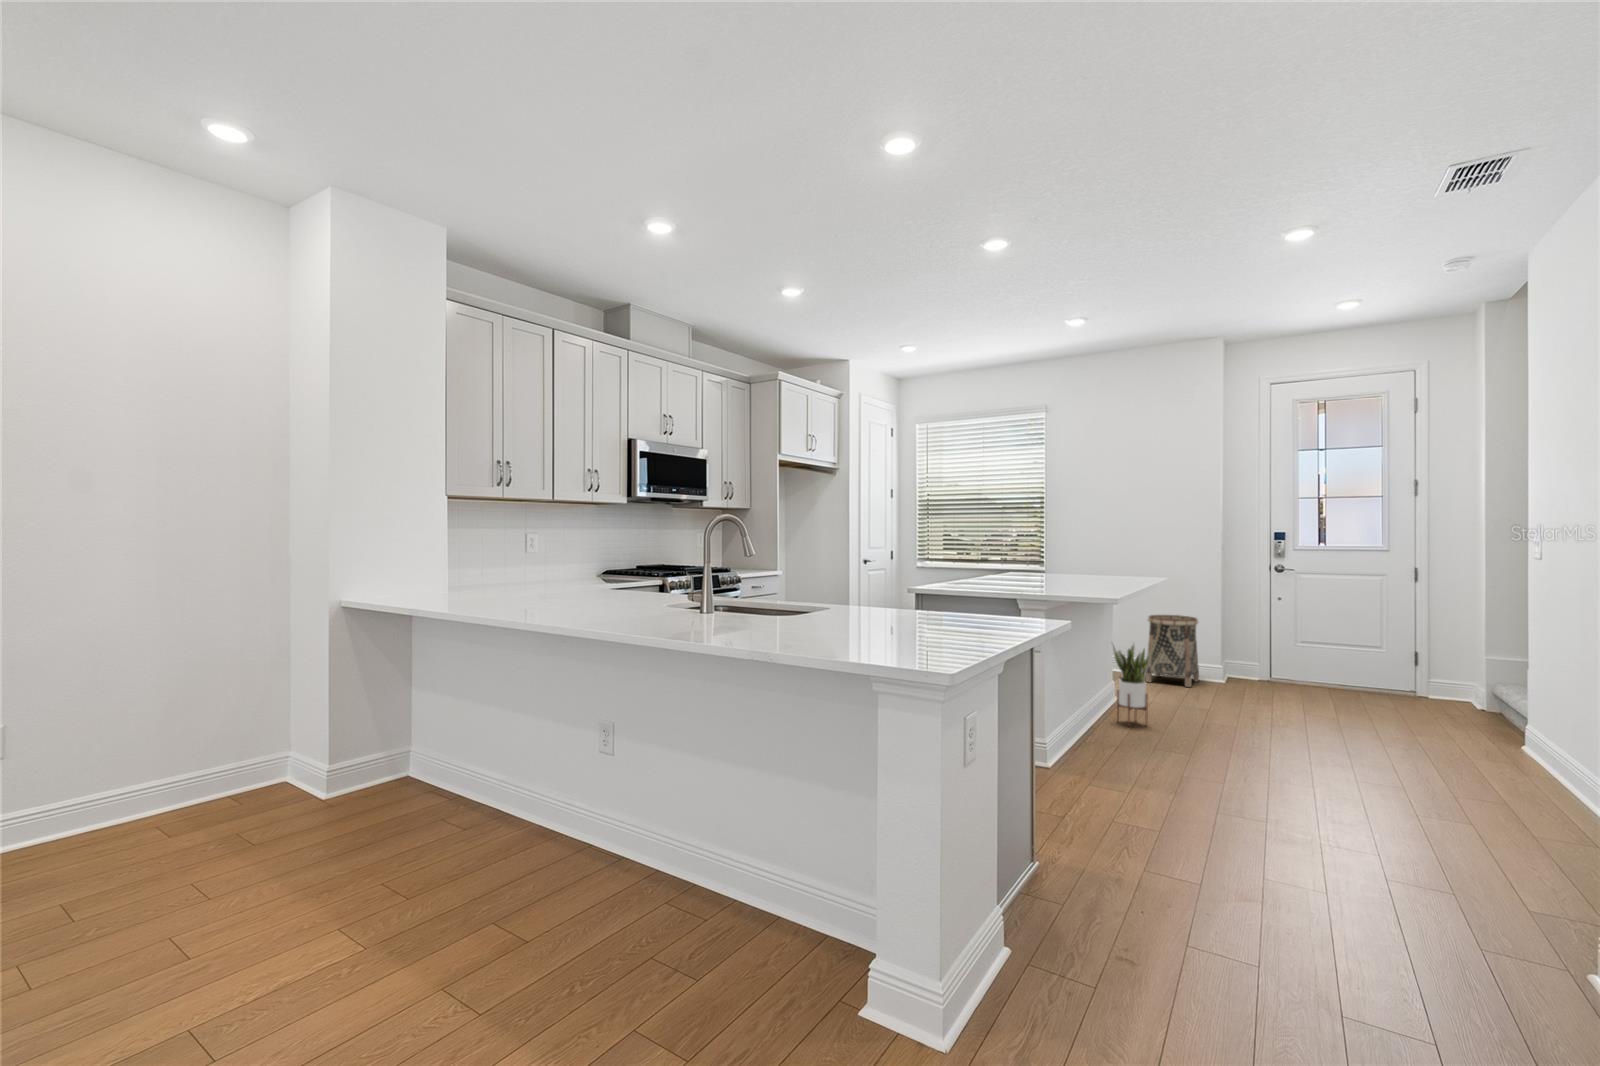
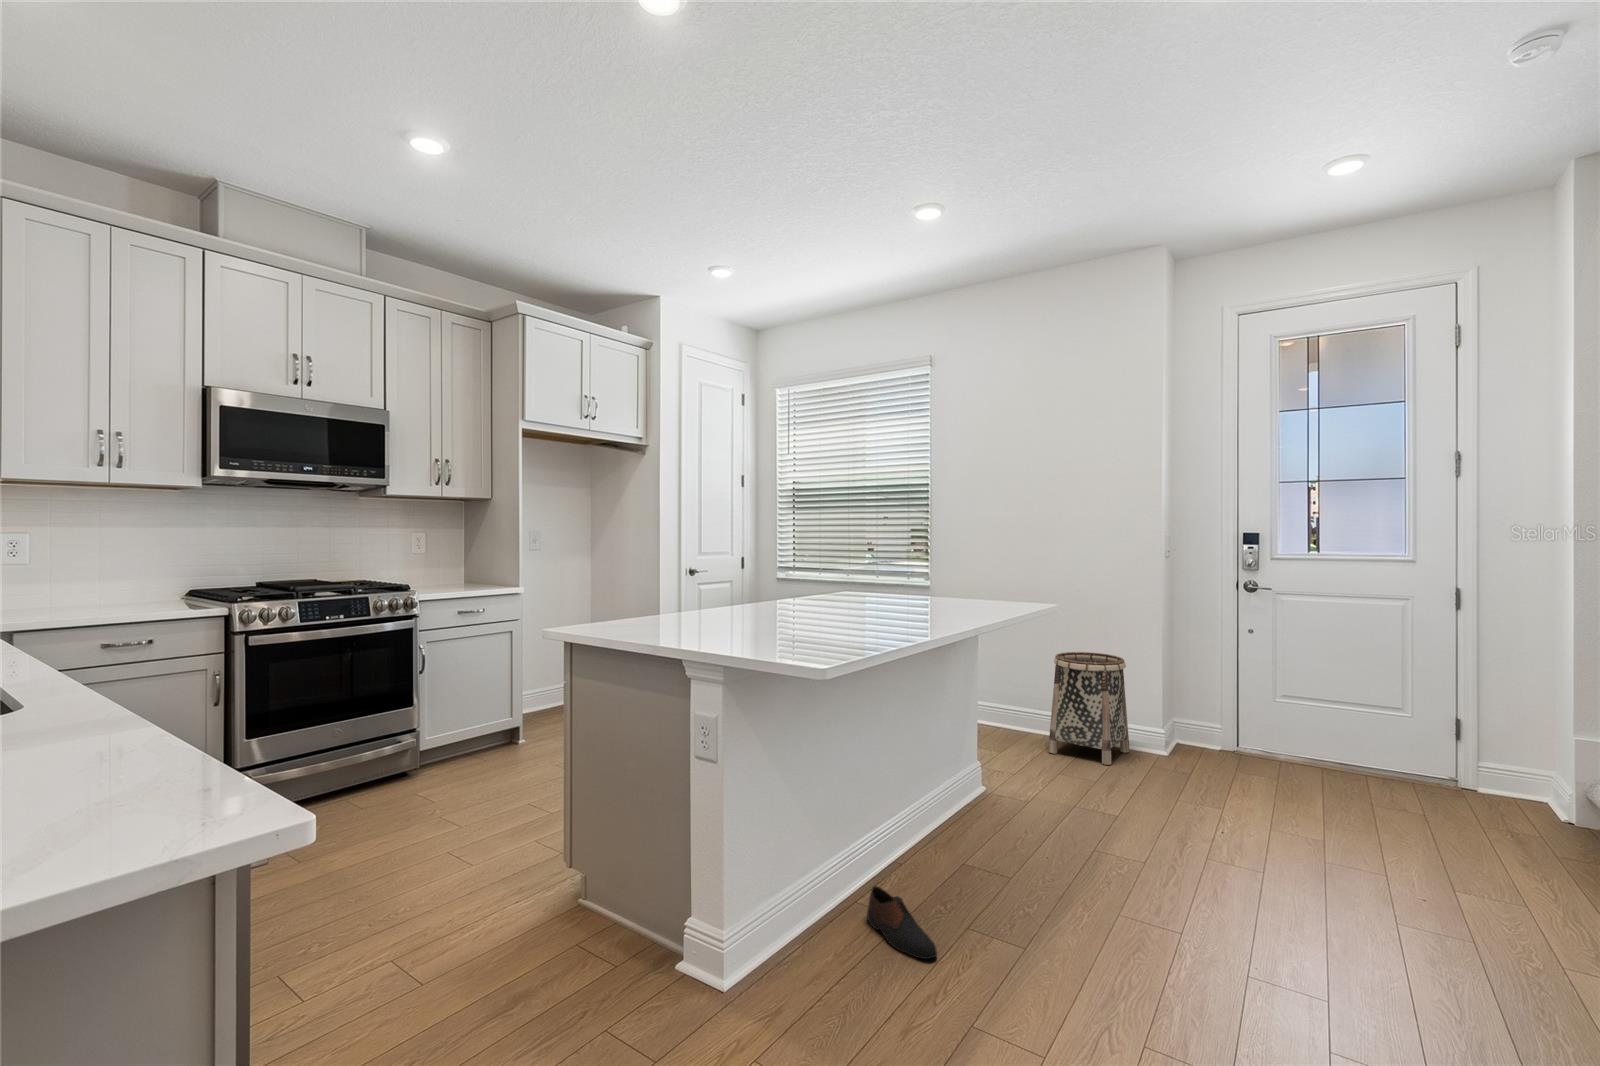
potted plant: present [1112,644,1150,726] -> none [934,712,996,860]
shoe: none [1100,730,1151,759] -> present [867,886,937,959]

